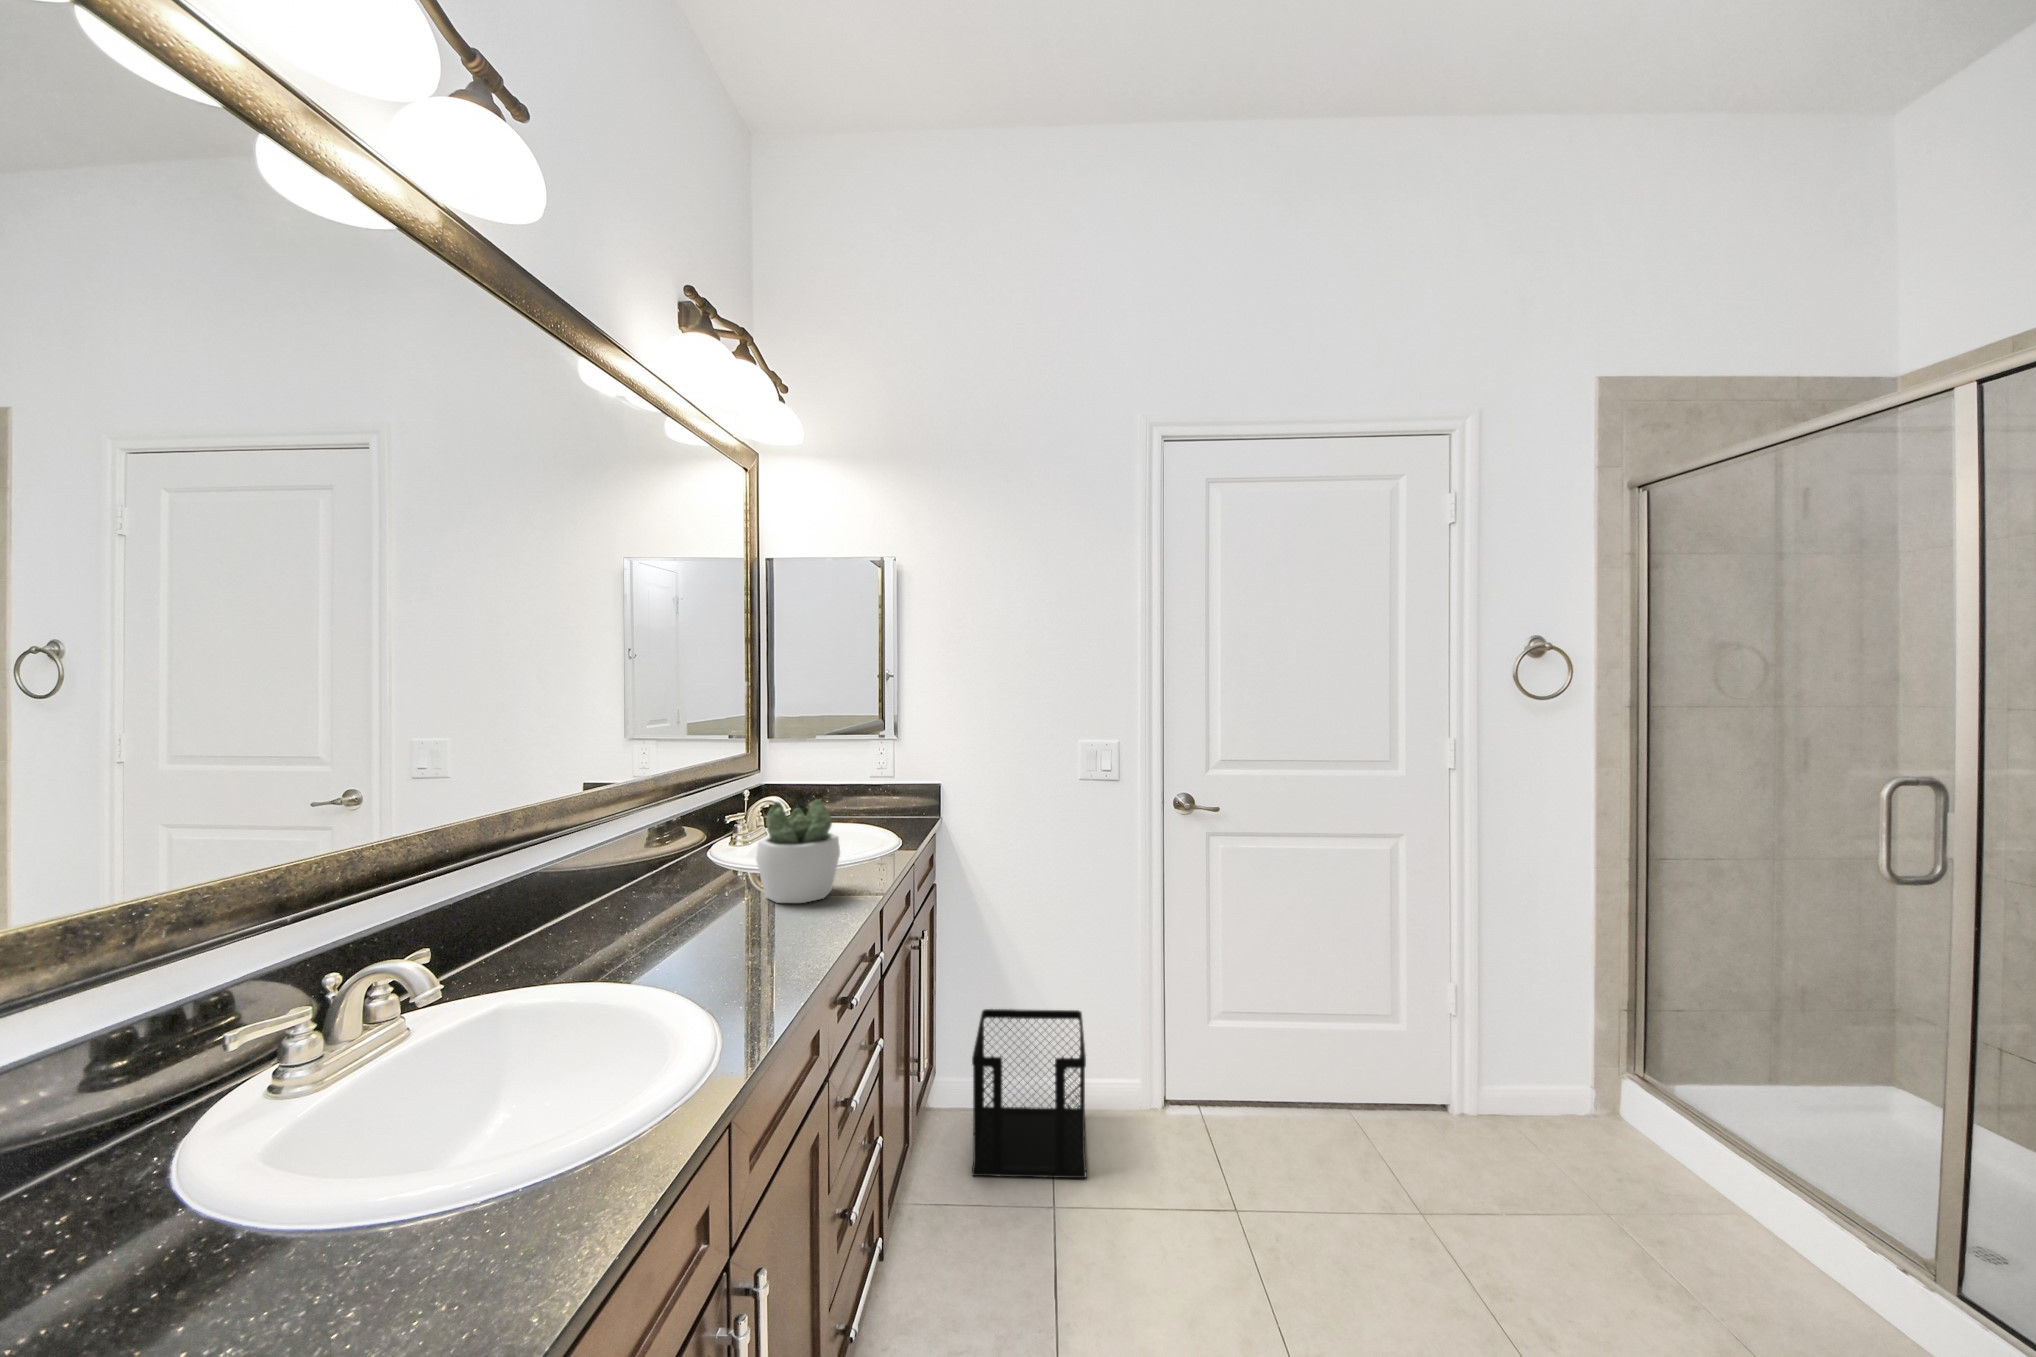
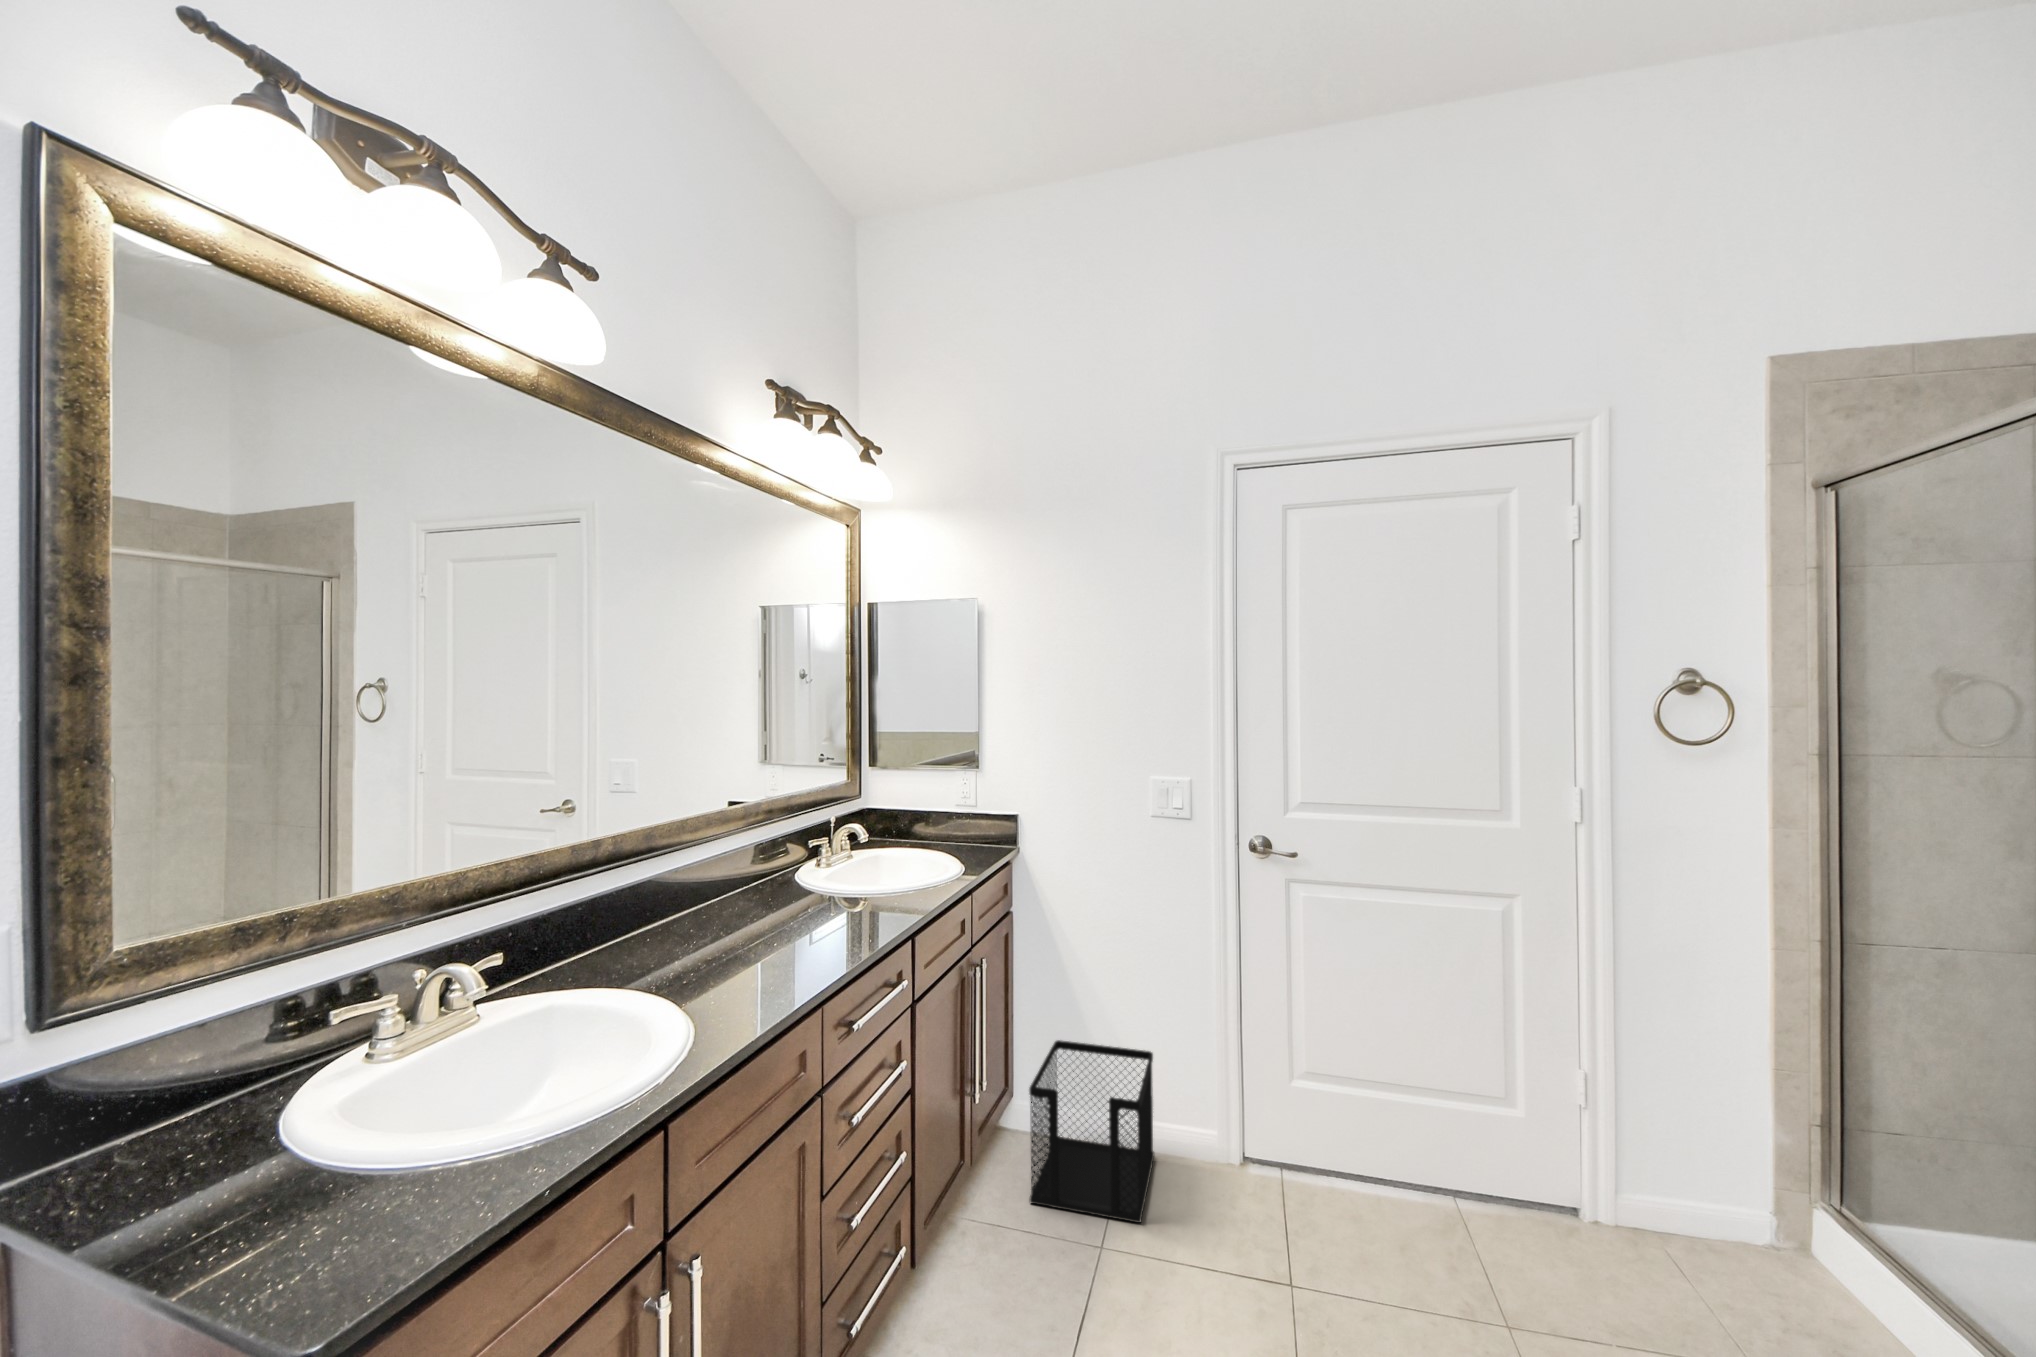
succulent plant: present [756,799,840,903] -> none [803,835,878,930]

